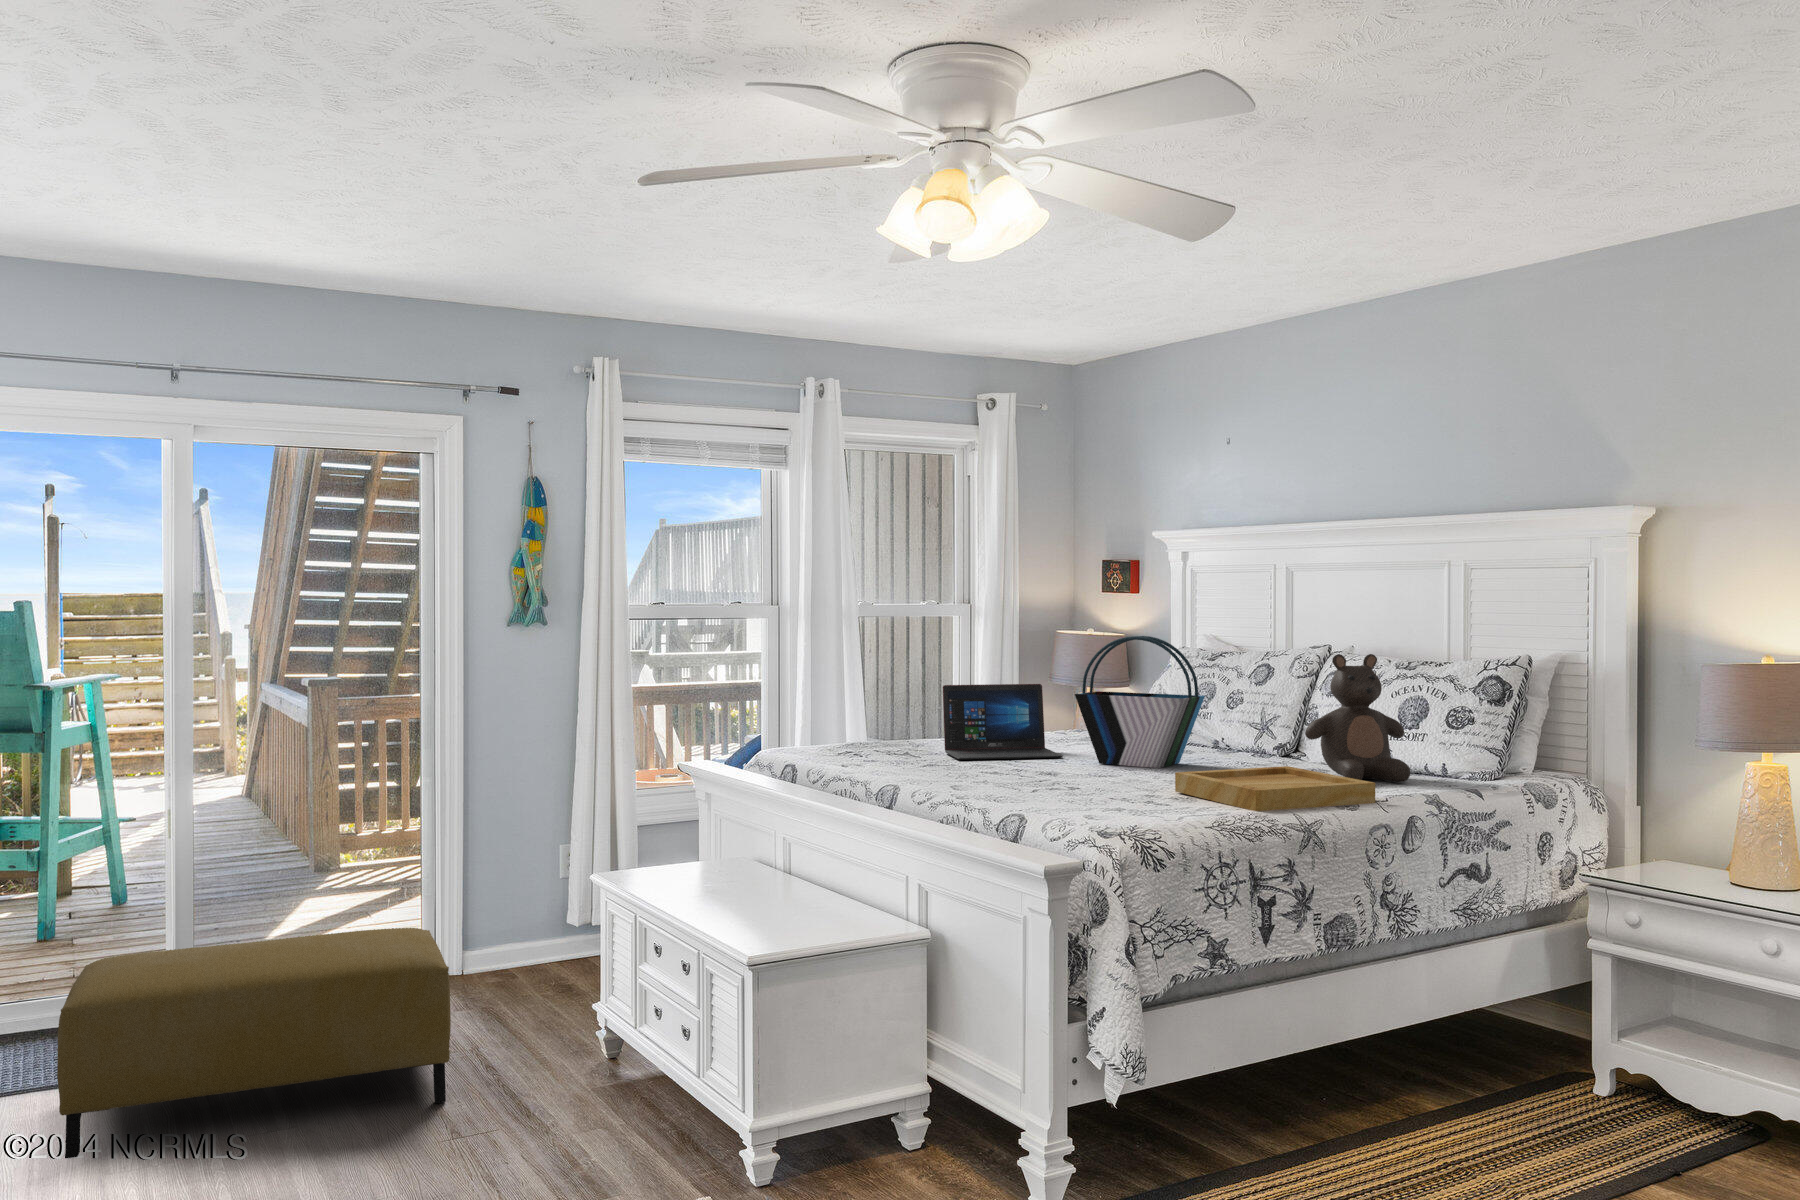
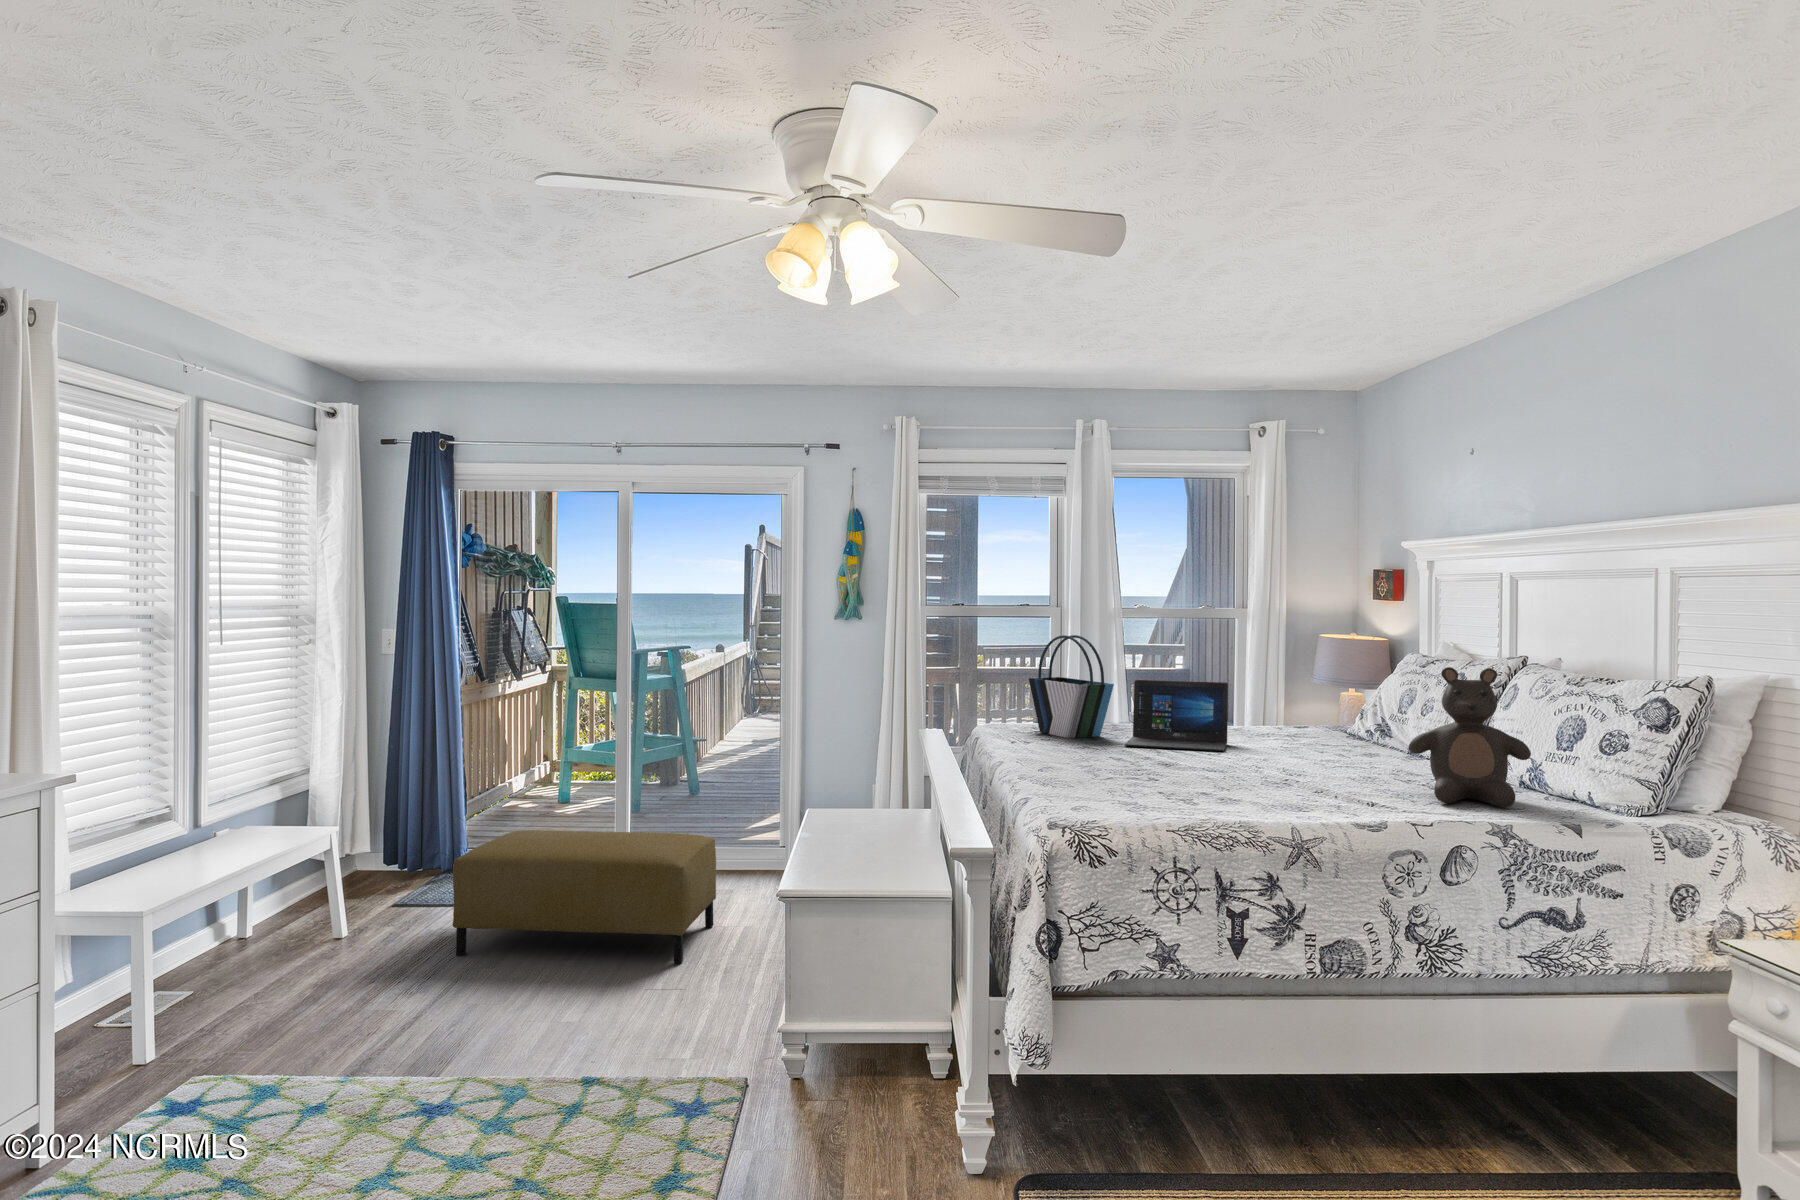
tote bag: present [1075,636,1205,768] -> present [1029,635,1114,738]
tray: present [1175,766,1375,811] -> none [1227,775,1408,827]

